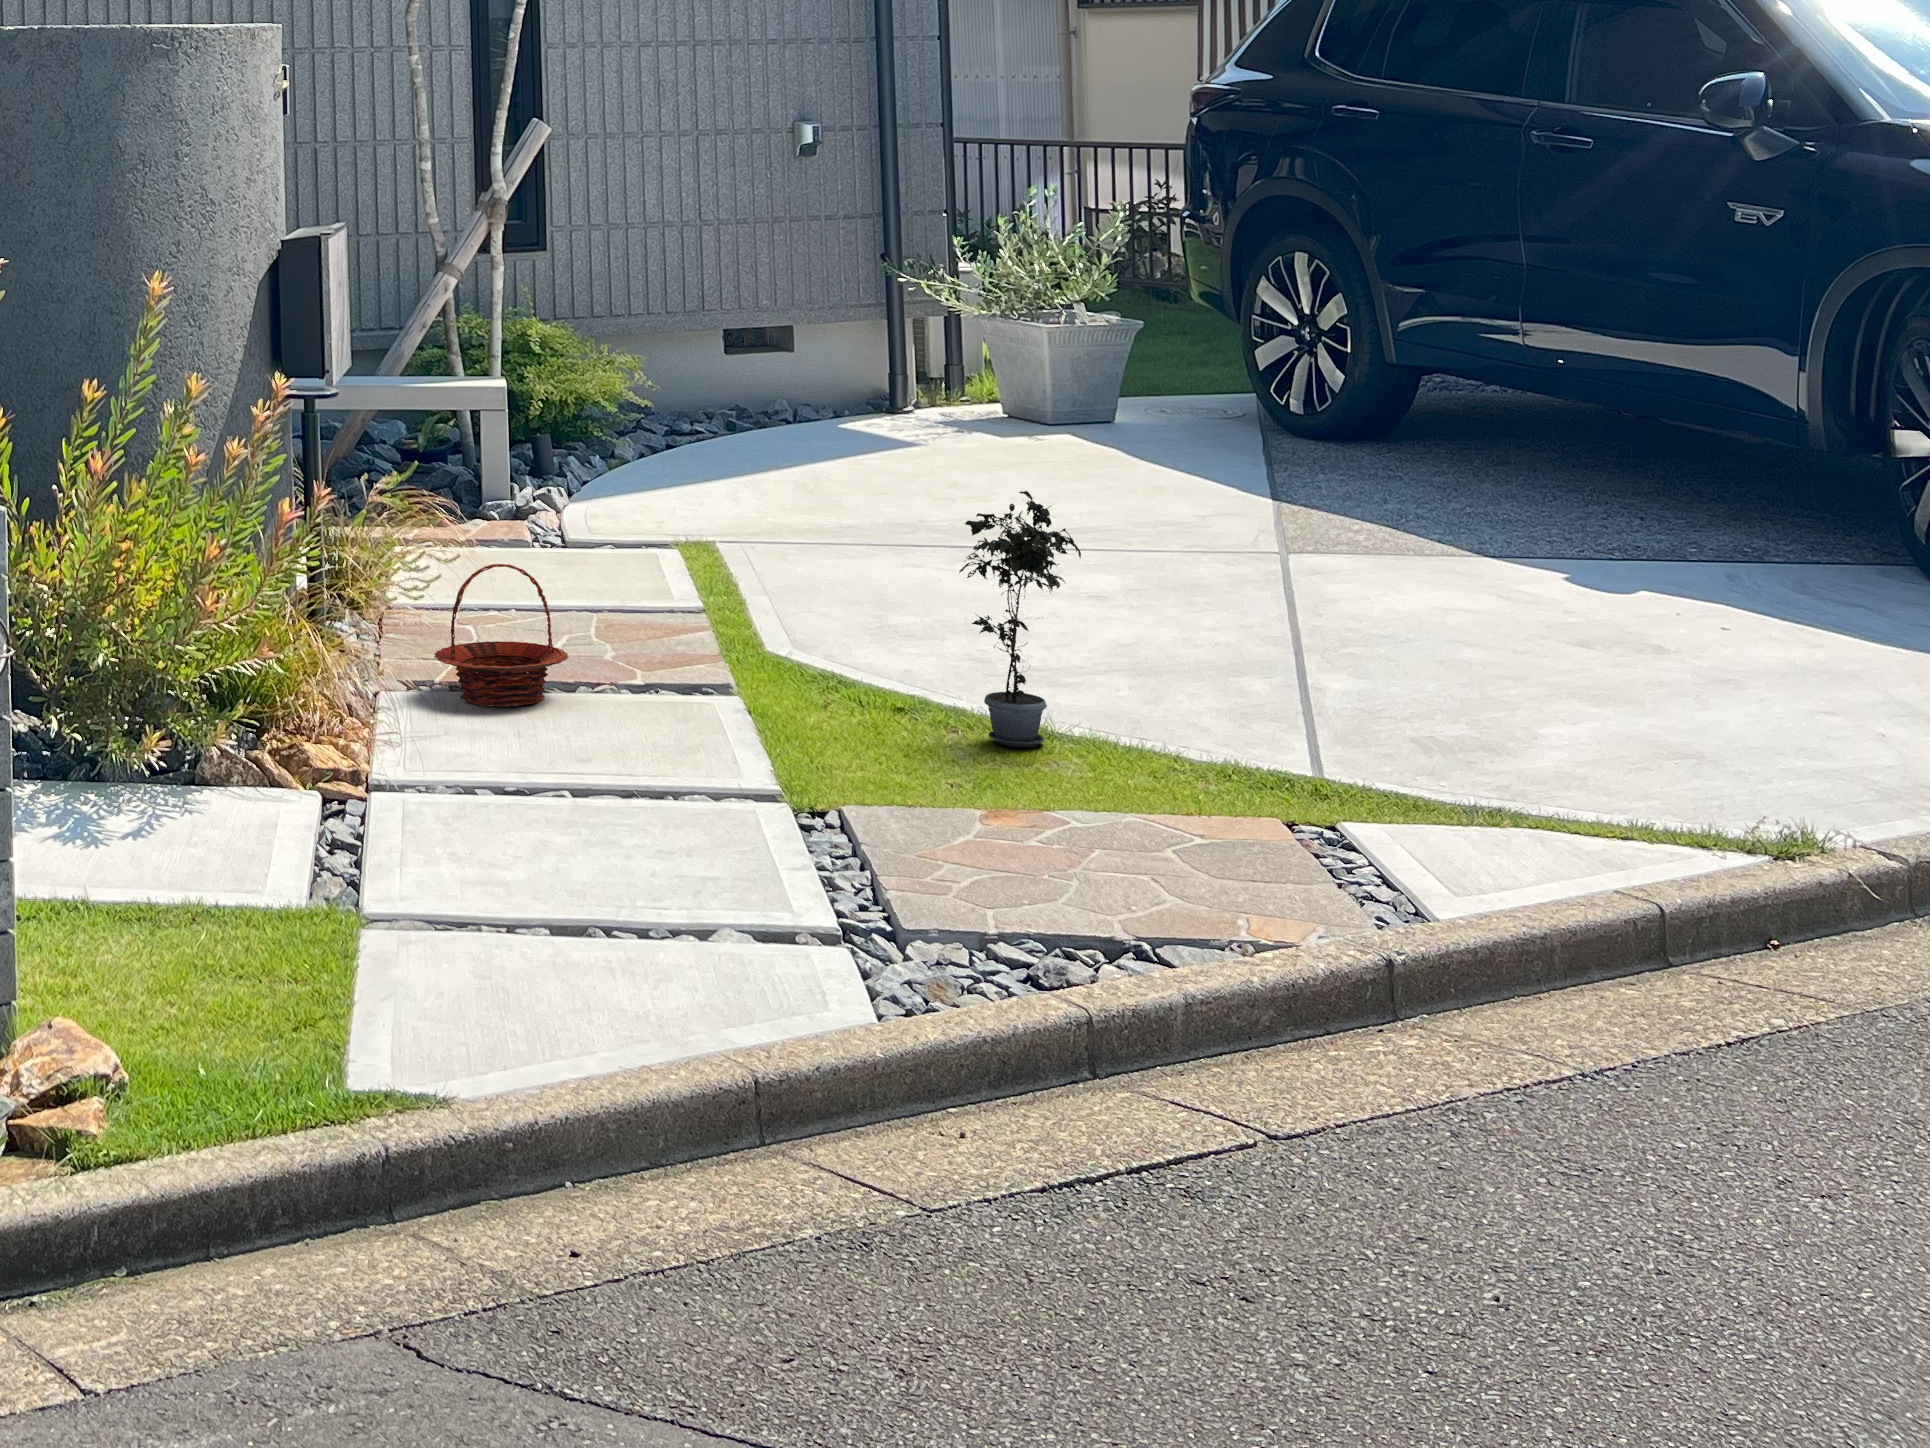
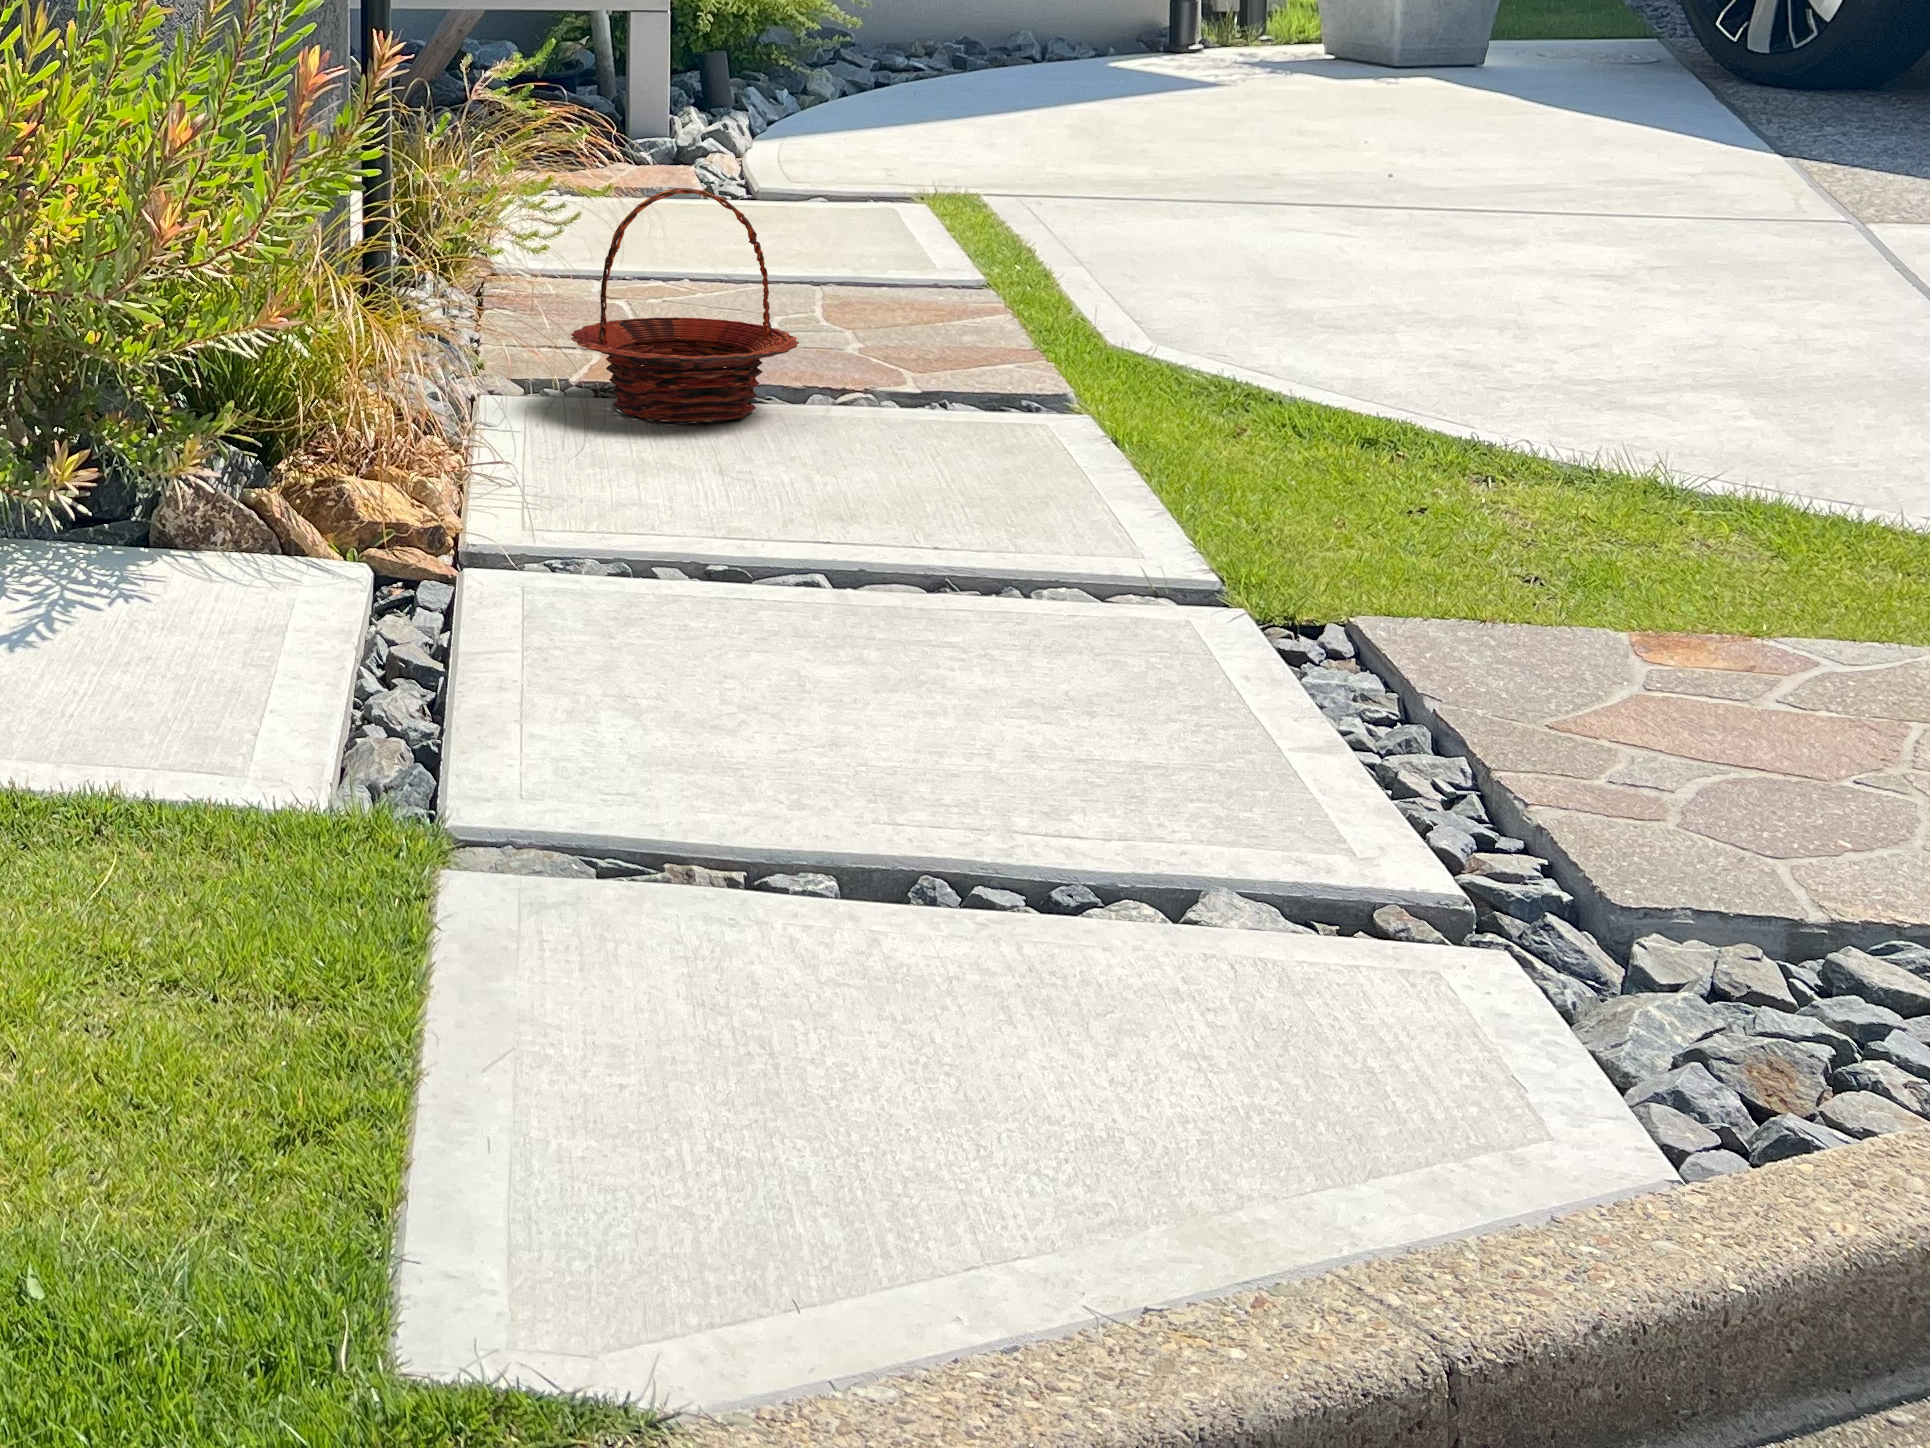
potted plant: present [959,491,1081,748] -> none [1534,61,1795,516]

